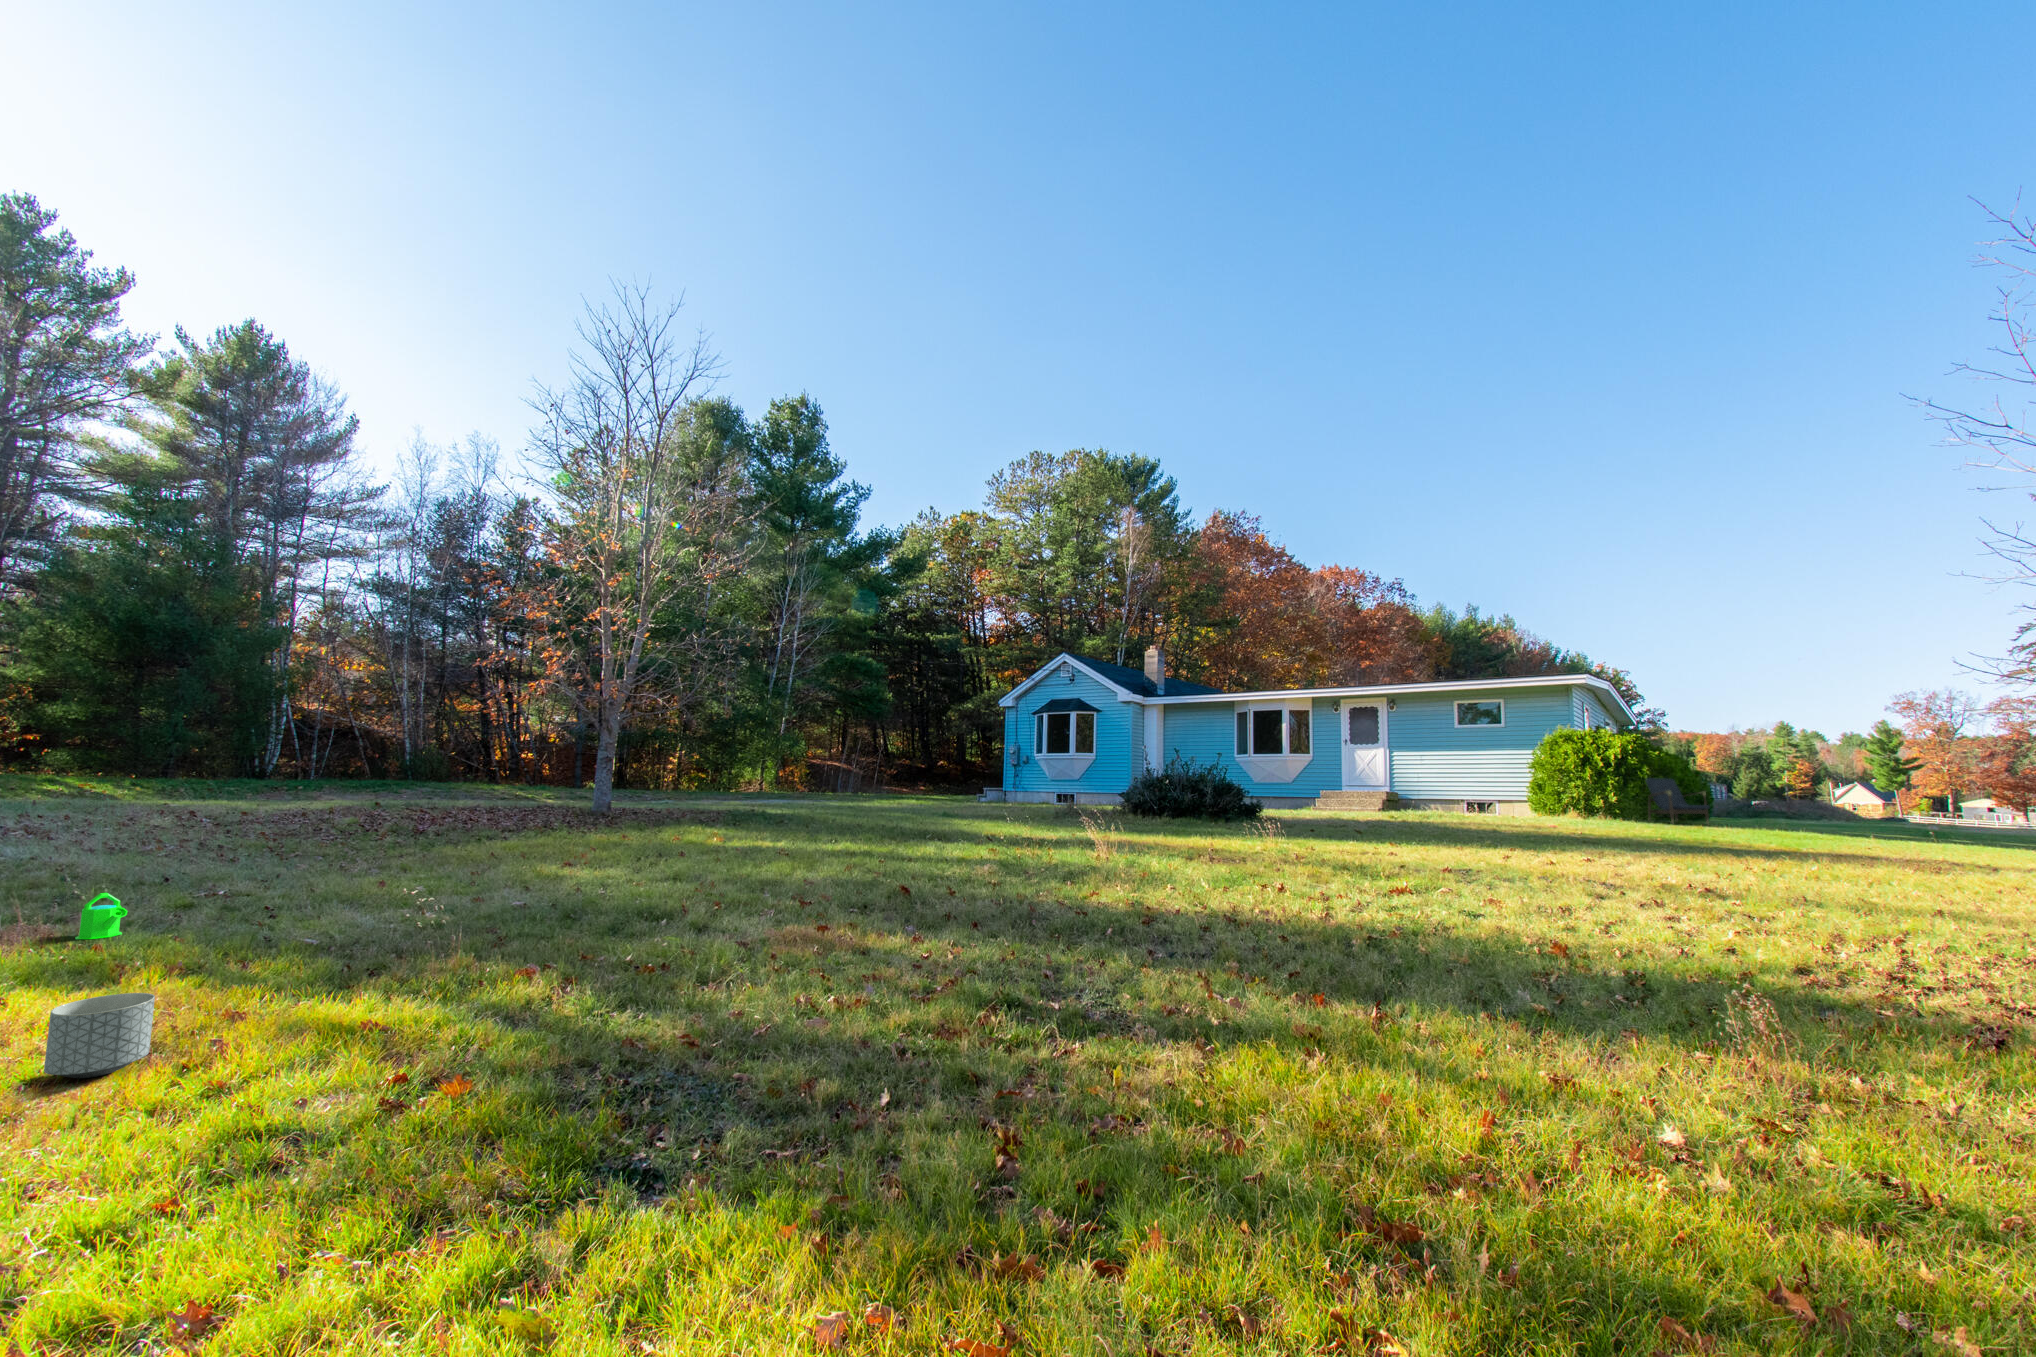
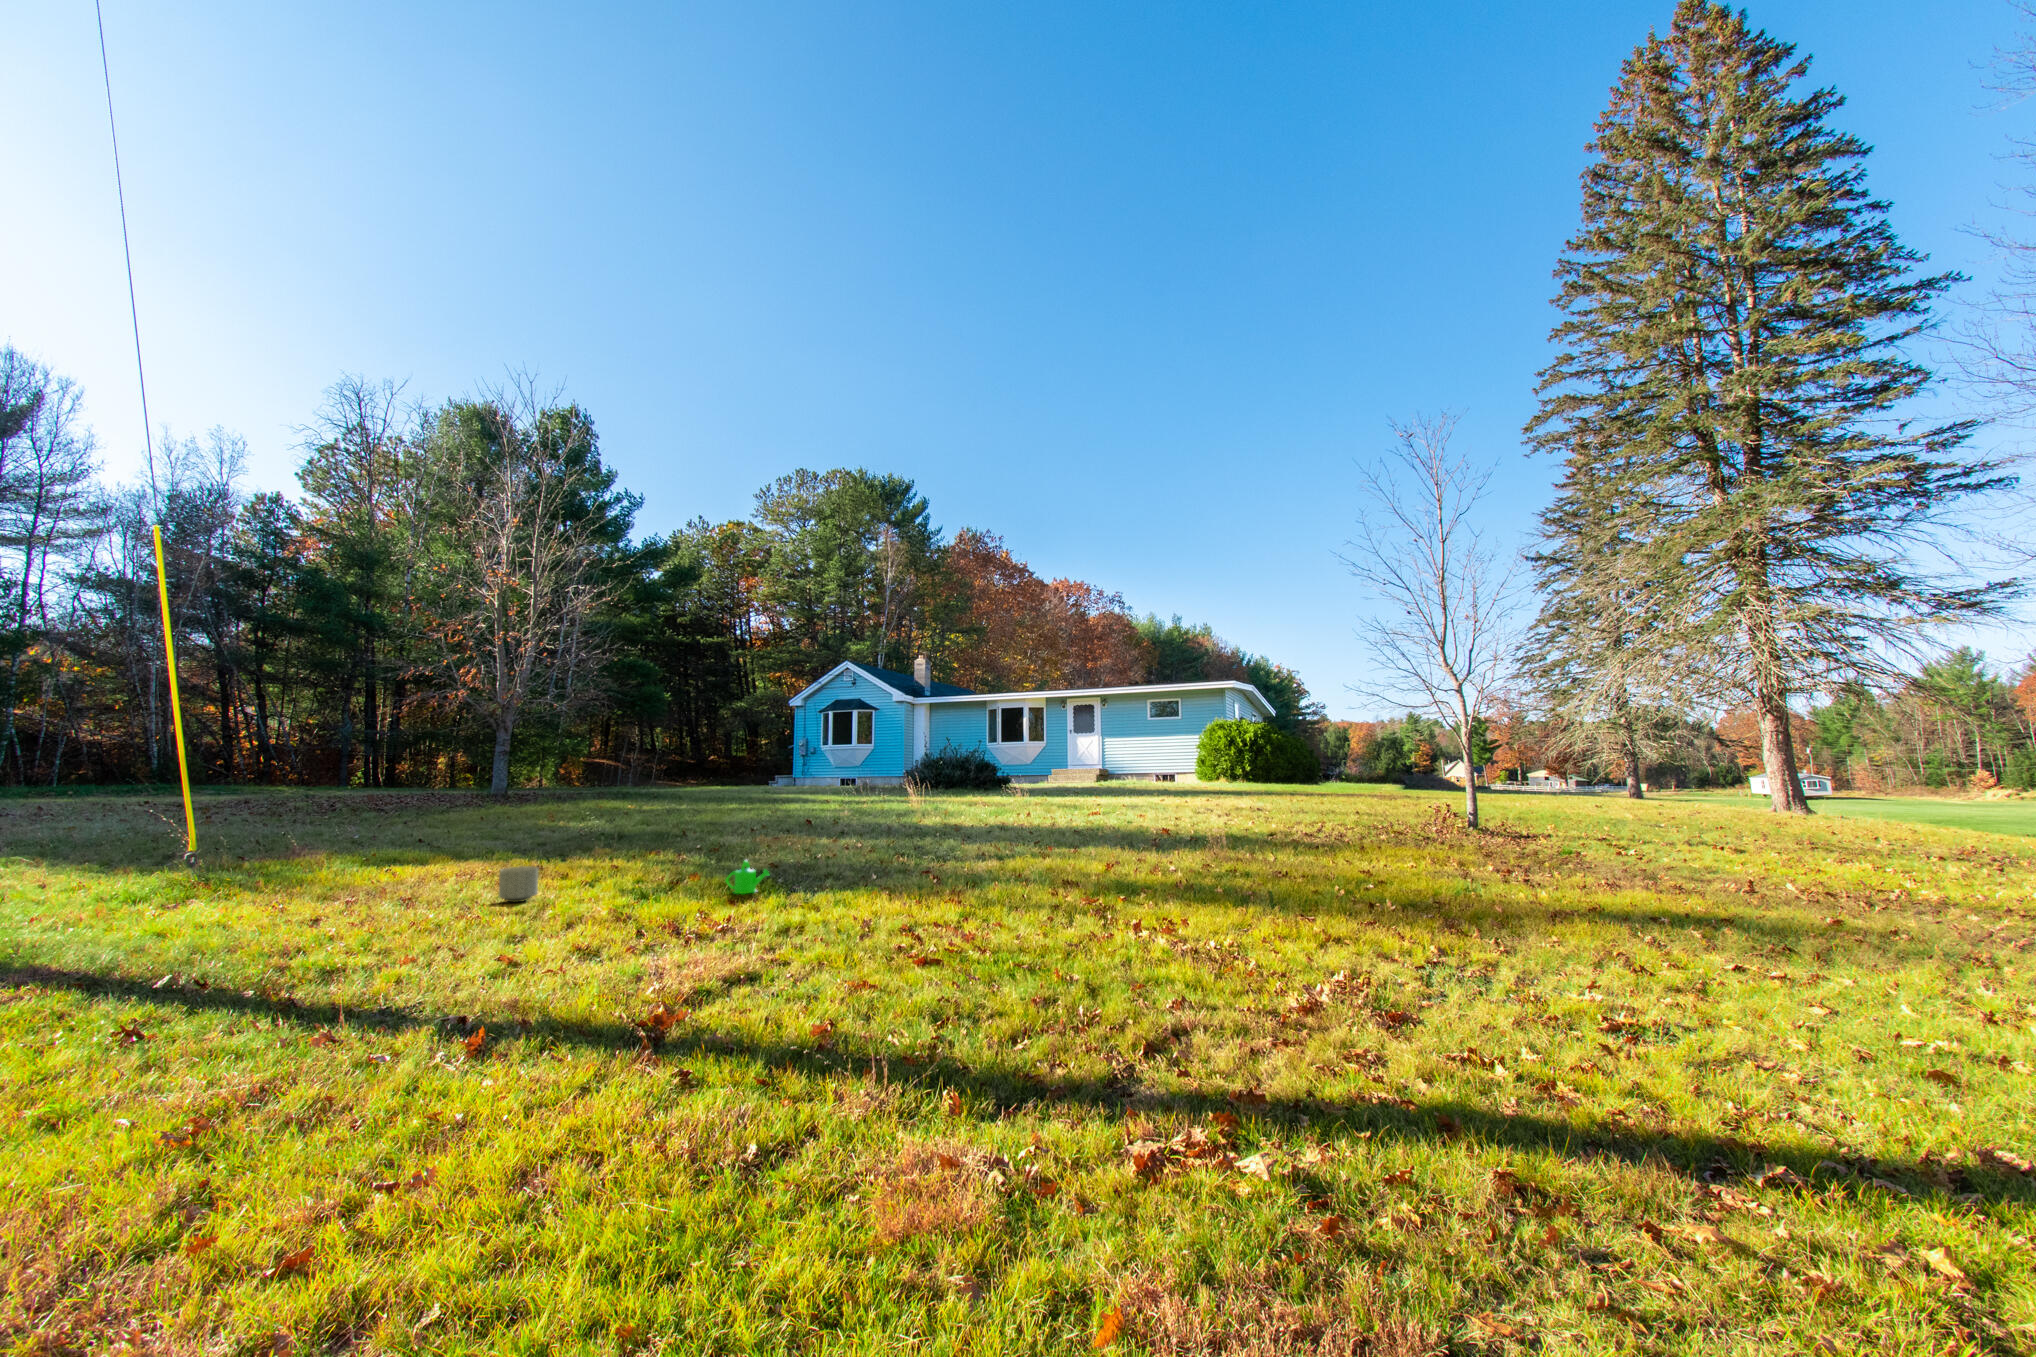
lounge chair: present [1645,778,1710,824] -> none [1264,751,1299,782]
watering can: present [75,893,128,939] -> present [725,860,769,894]

